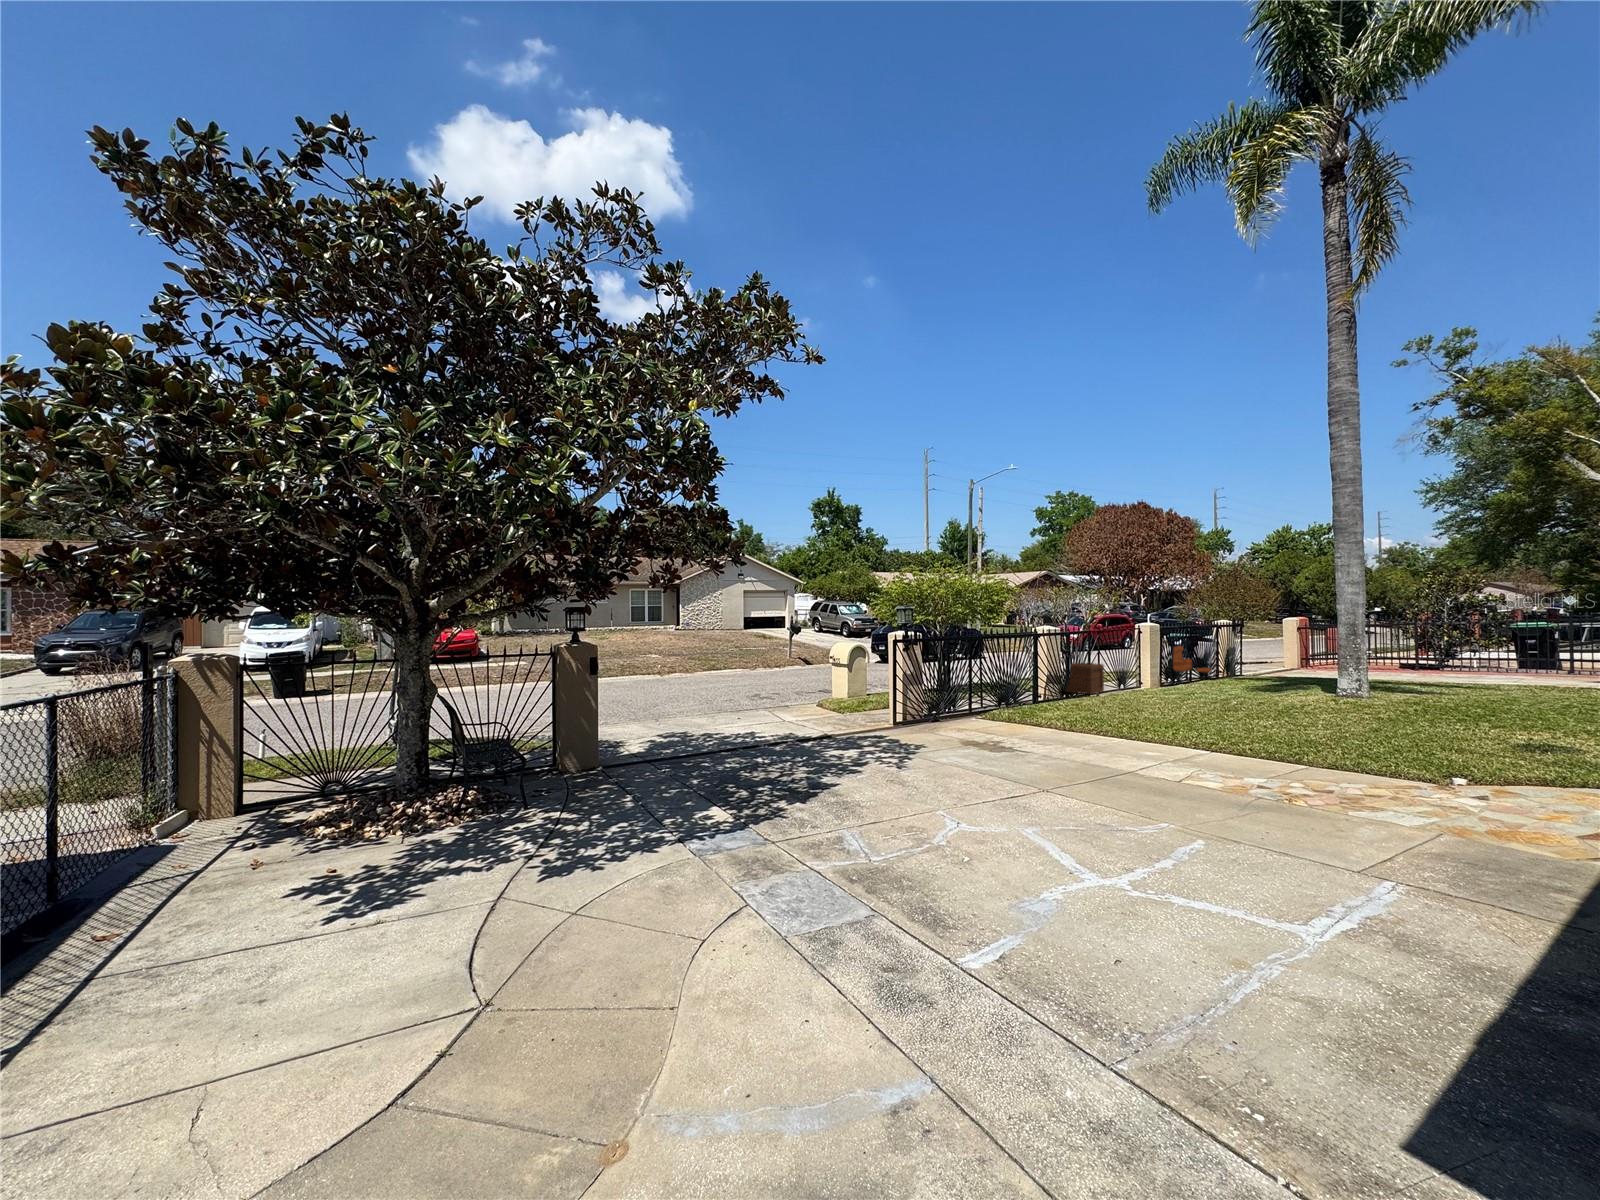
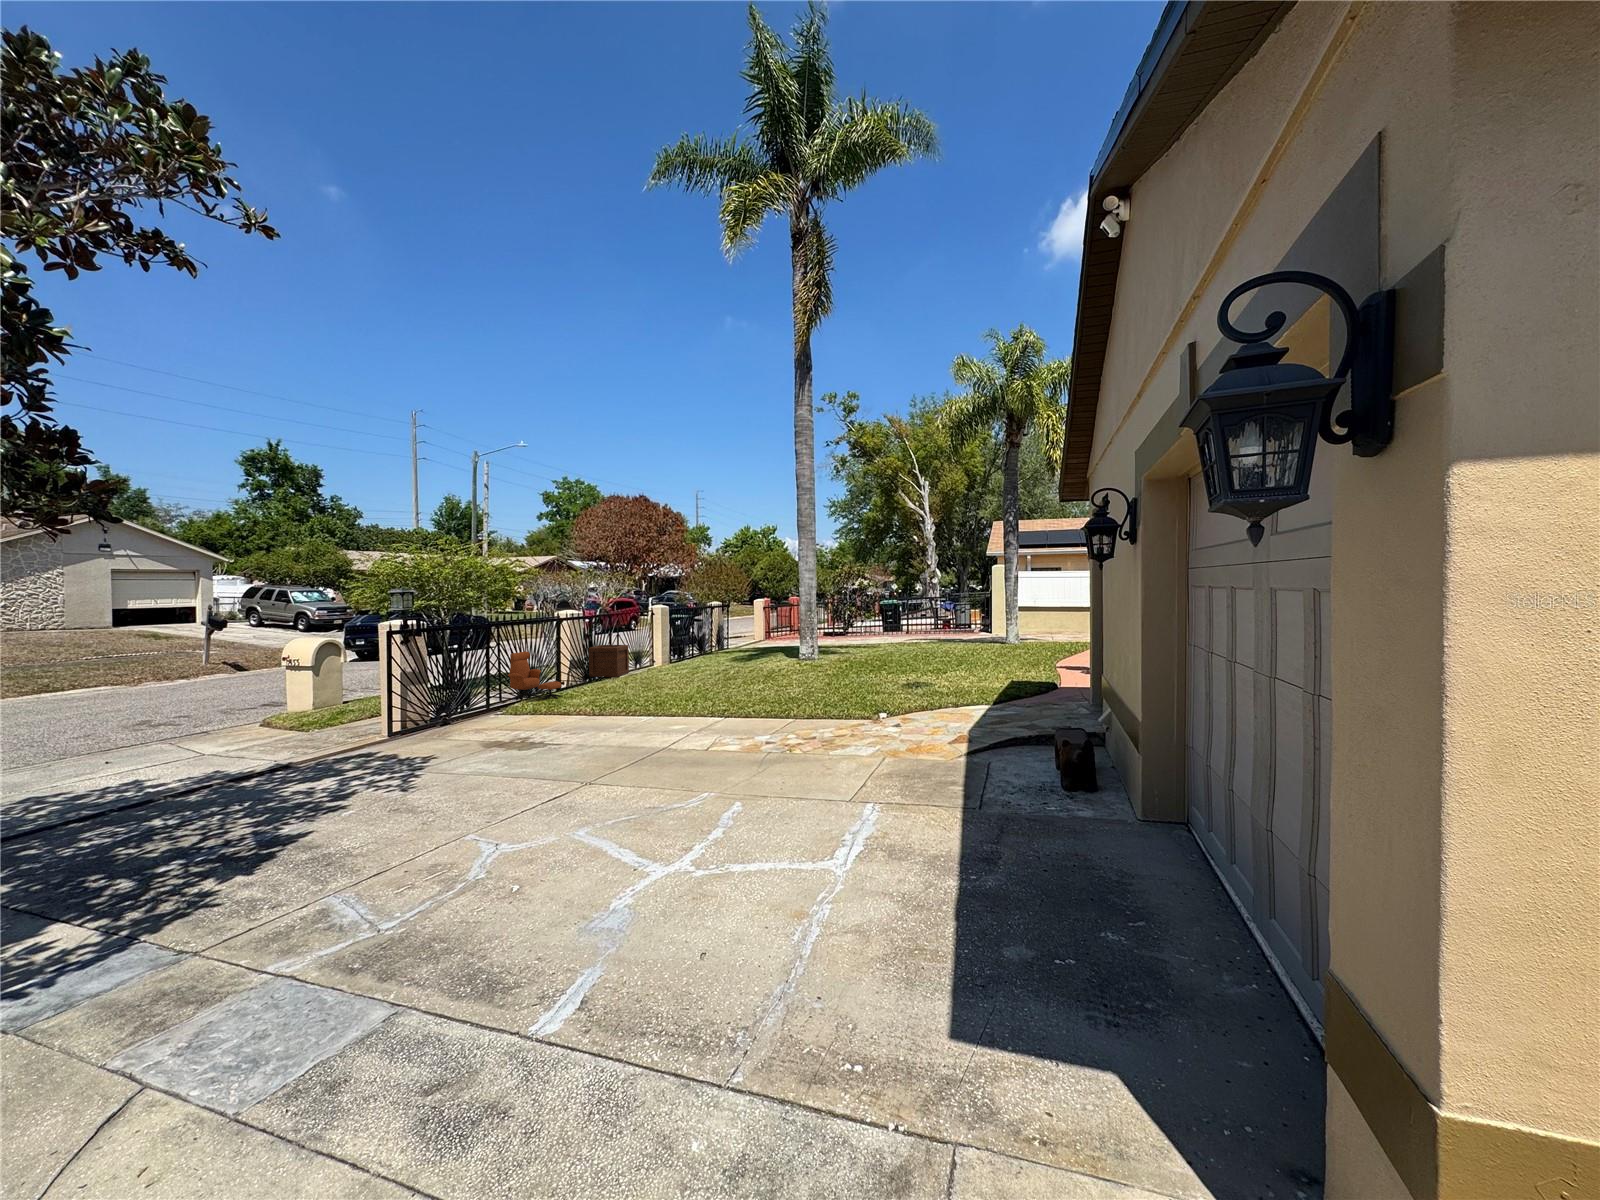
lounge chair: present [1173,646,1212,679] -> present [508,652,562,700]

